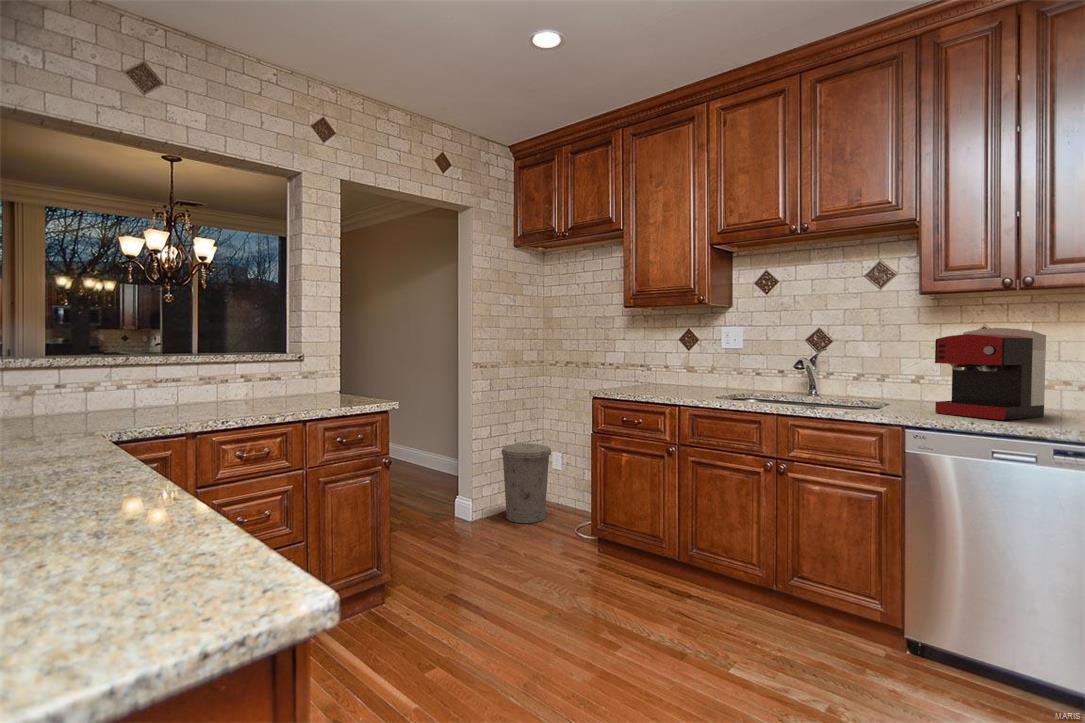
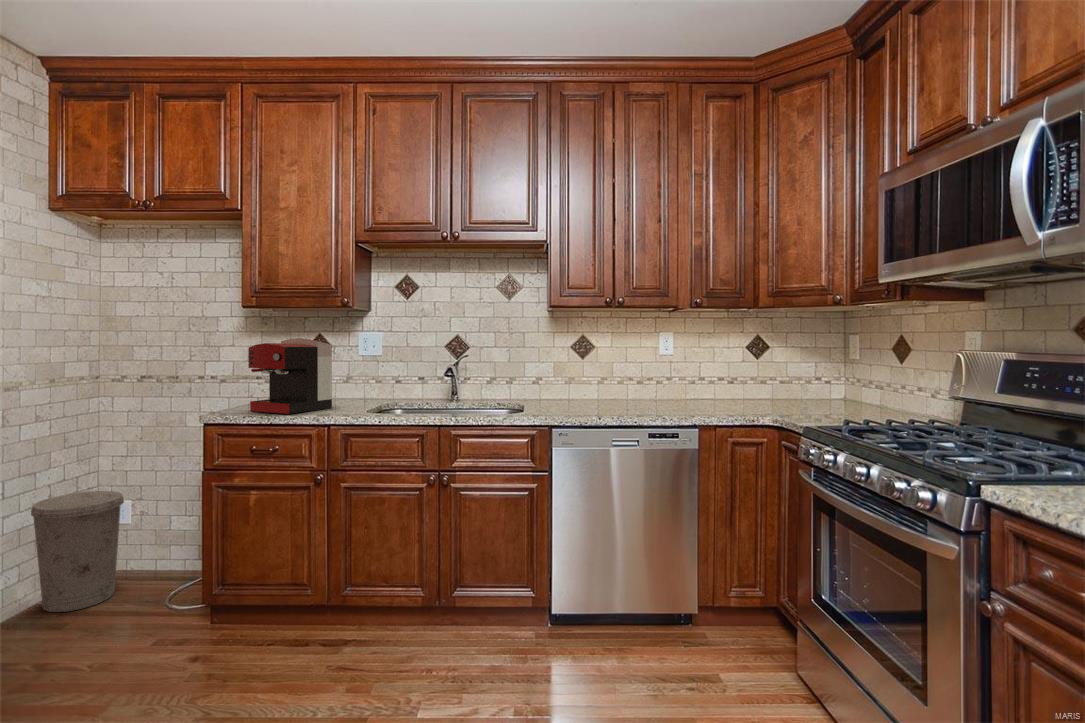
coffee maker: present [935,328,1046,420] -> present [248,338,332,414]

